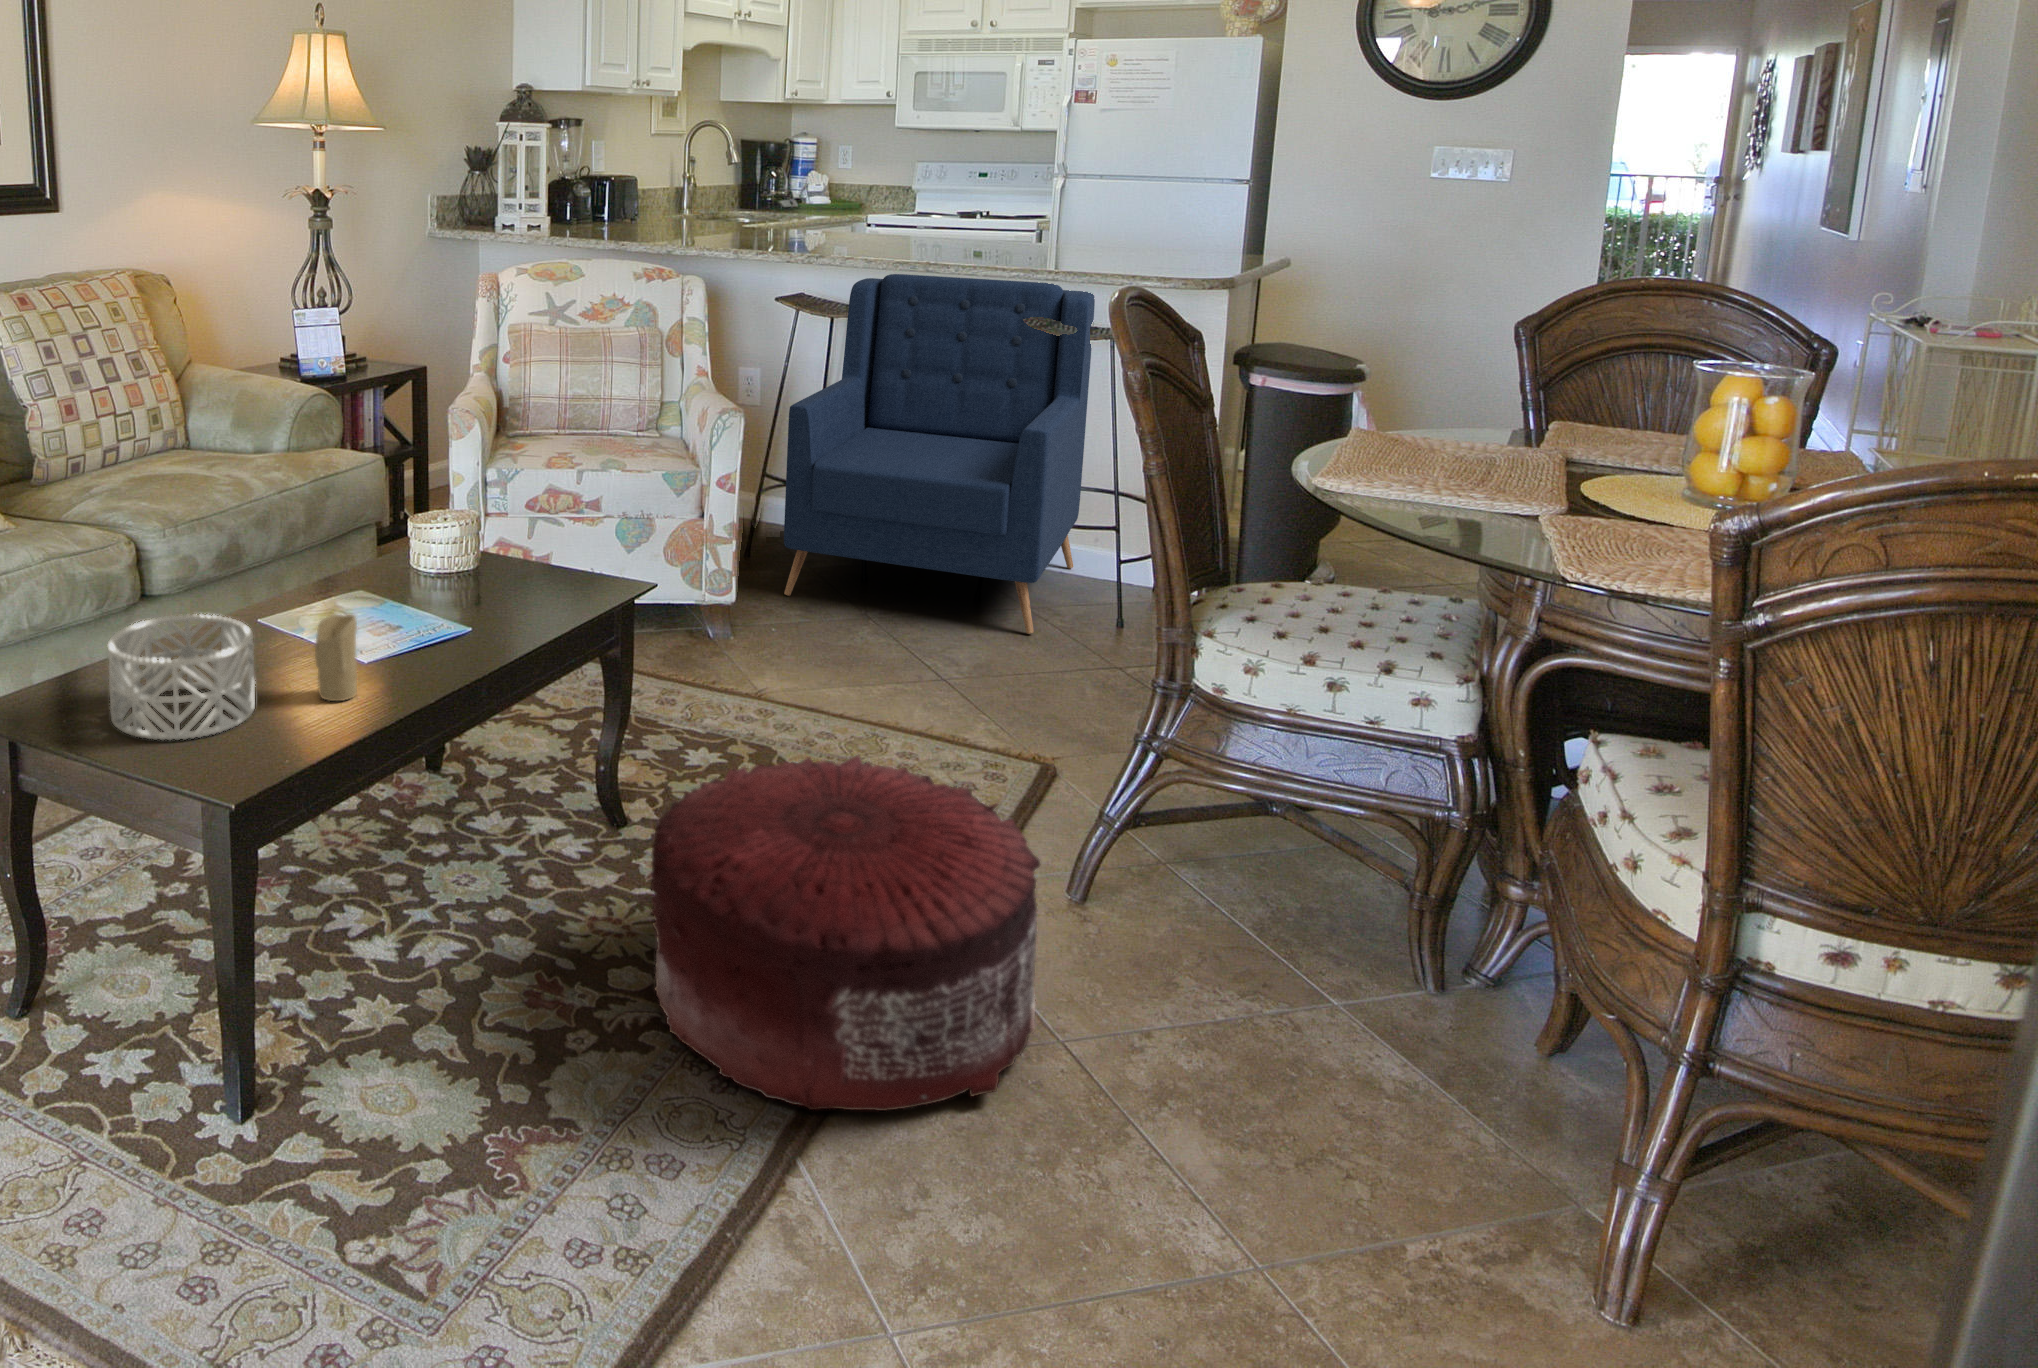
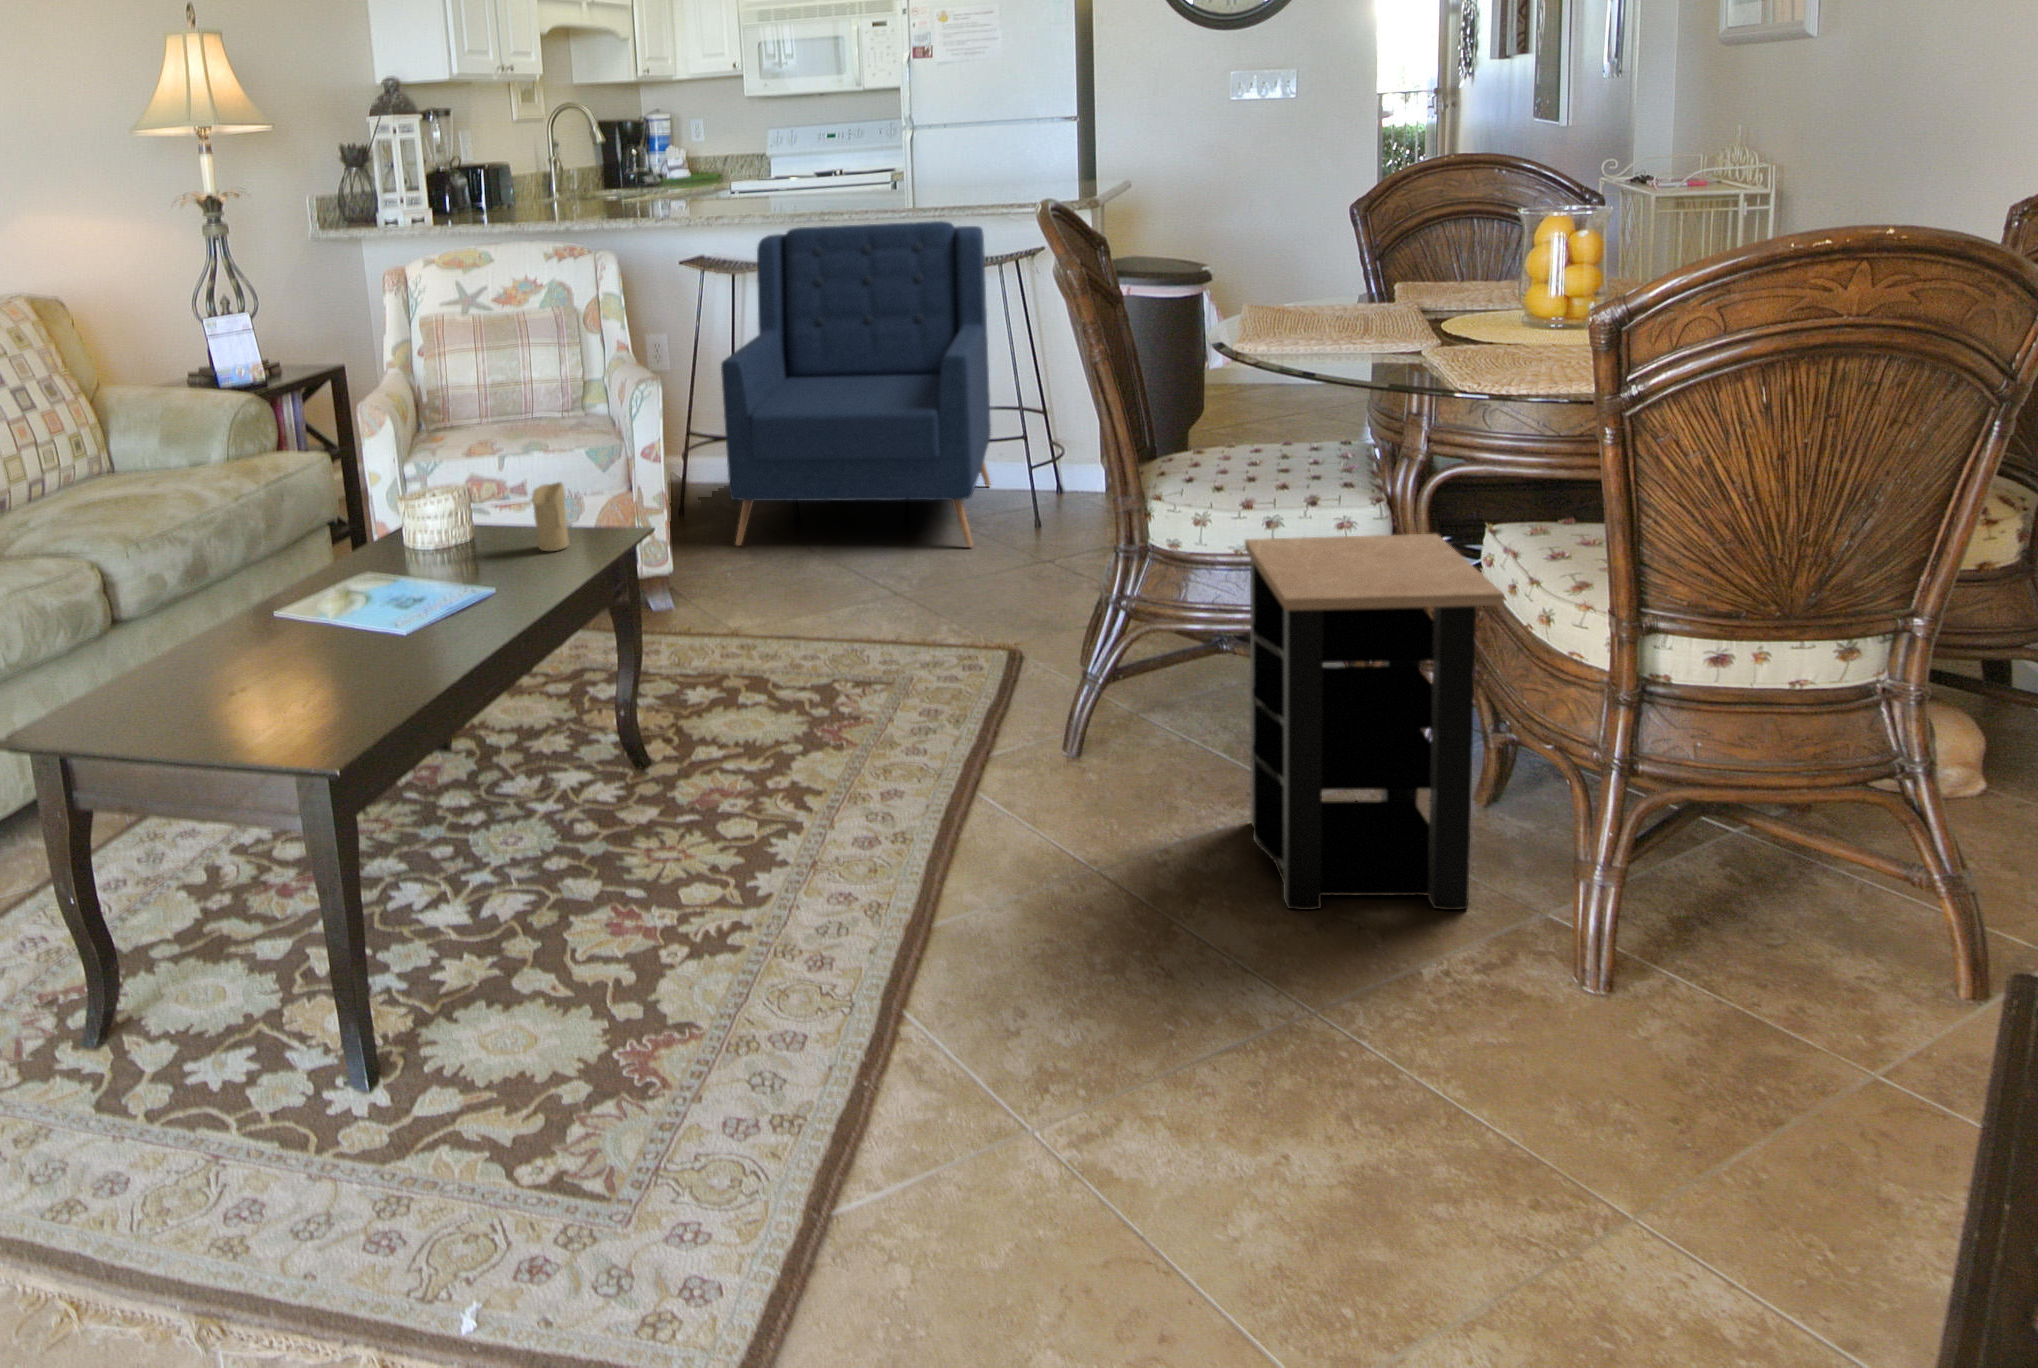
decorative bowl: present [108,614,255,740] -> none [156,604,315,733]
candle: present [315,615,357,701] -> present [532,482,569,551]
side table: none [1247,700,1579,1181] -> present [1245,534,1504,910]
pouf: present [651,755,1040,1111] -> none [713,654,1077,970]

